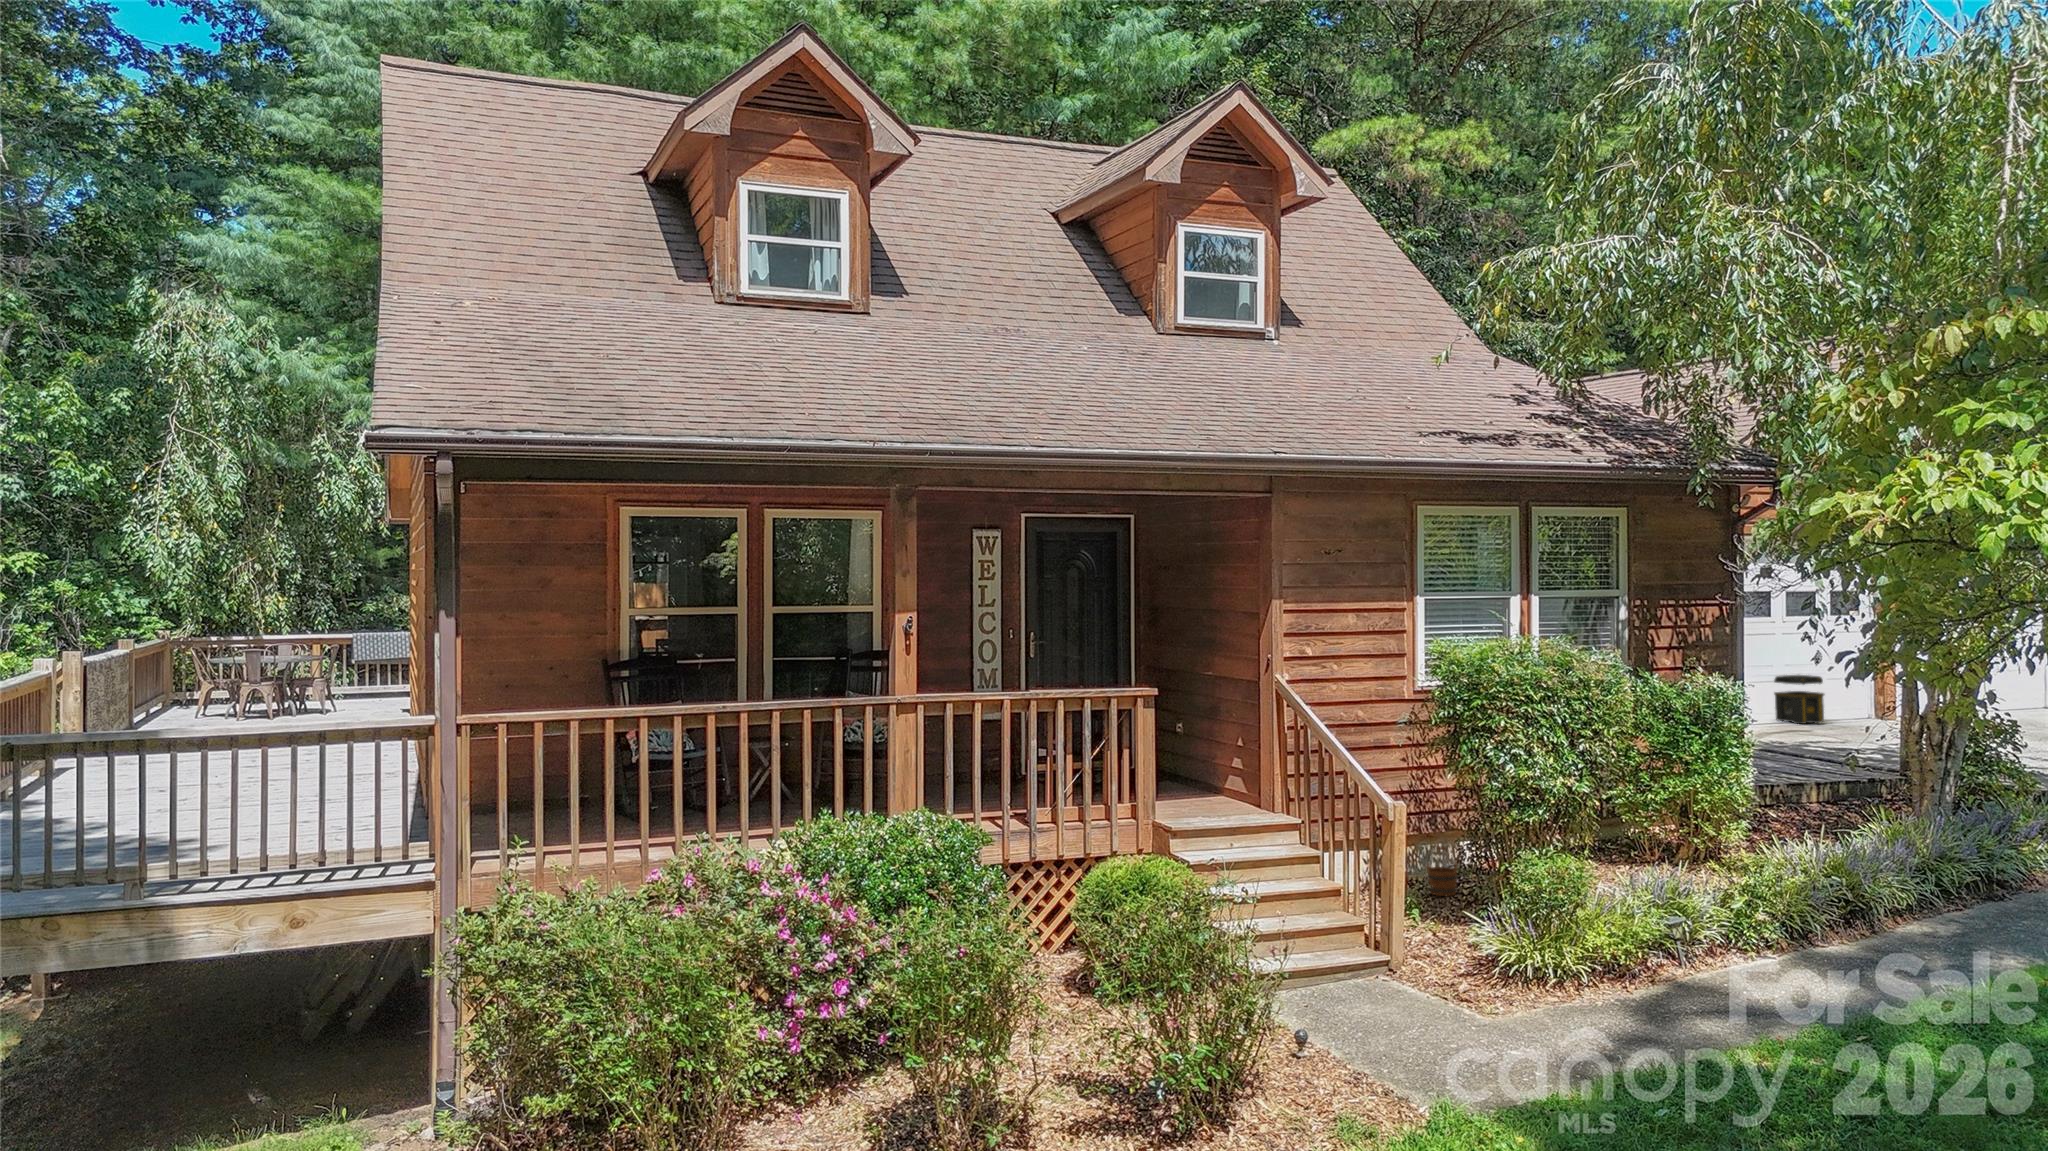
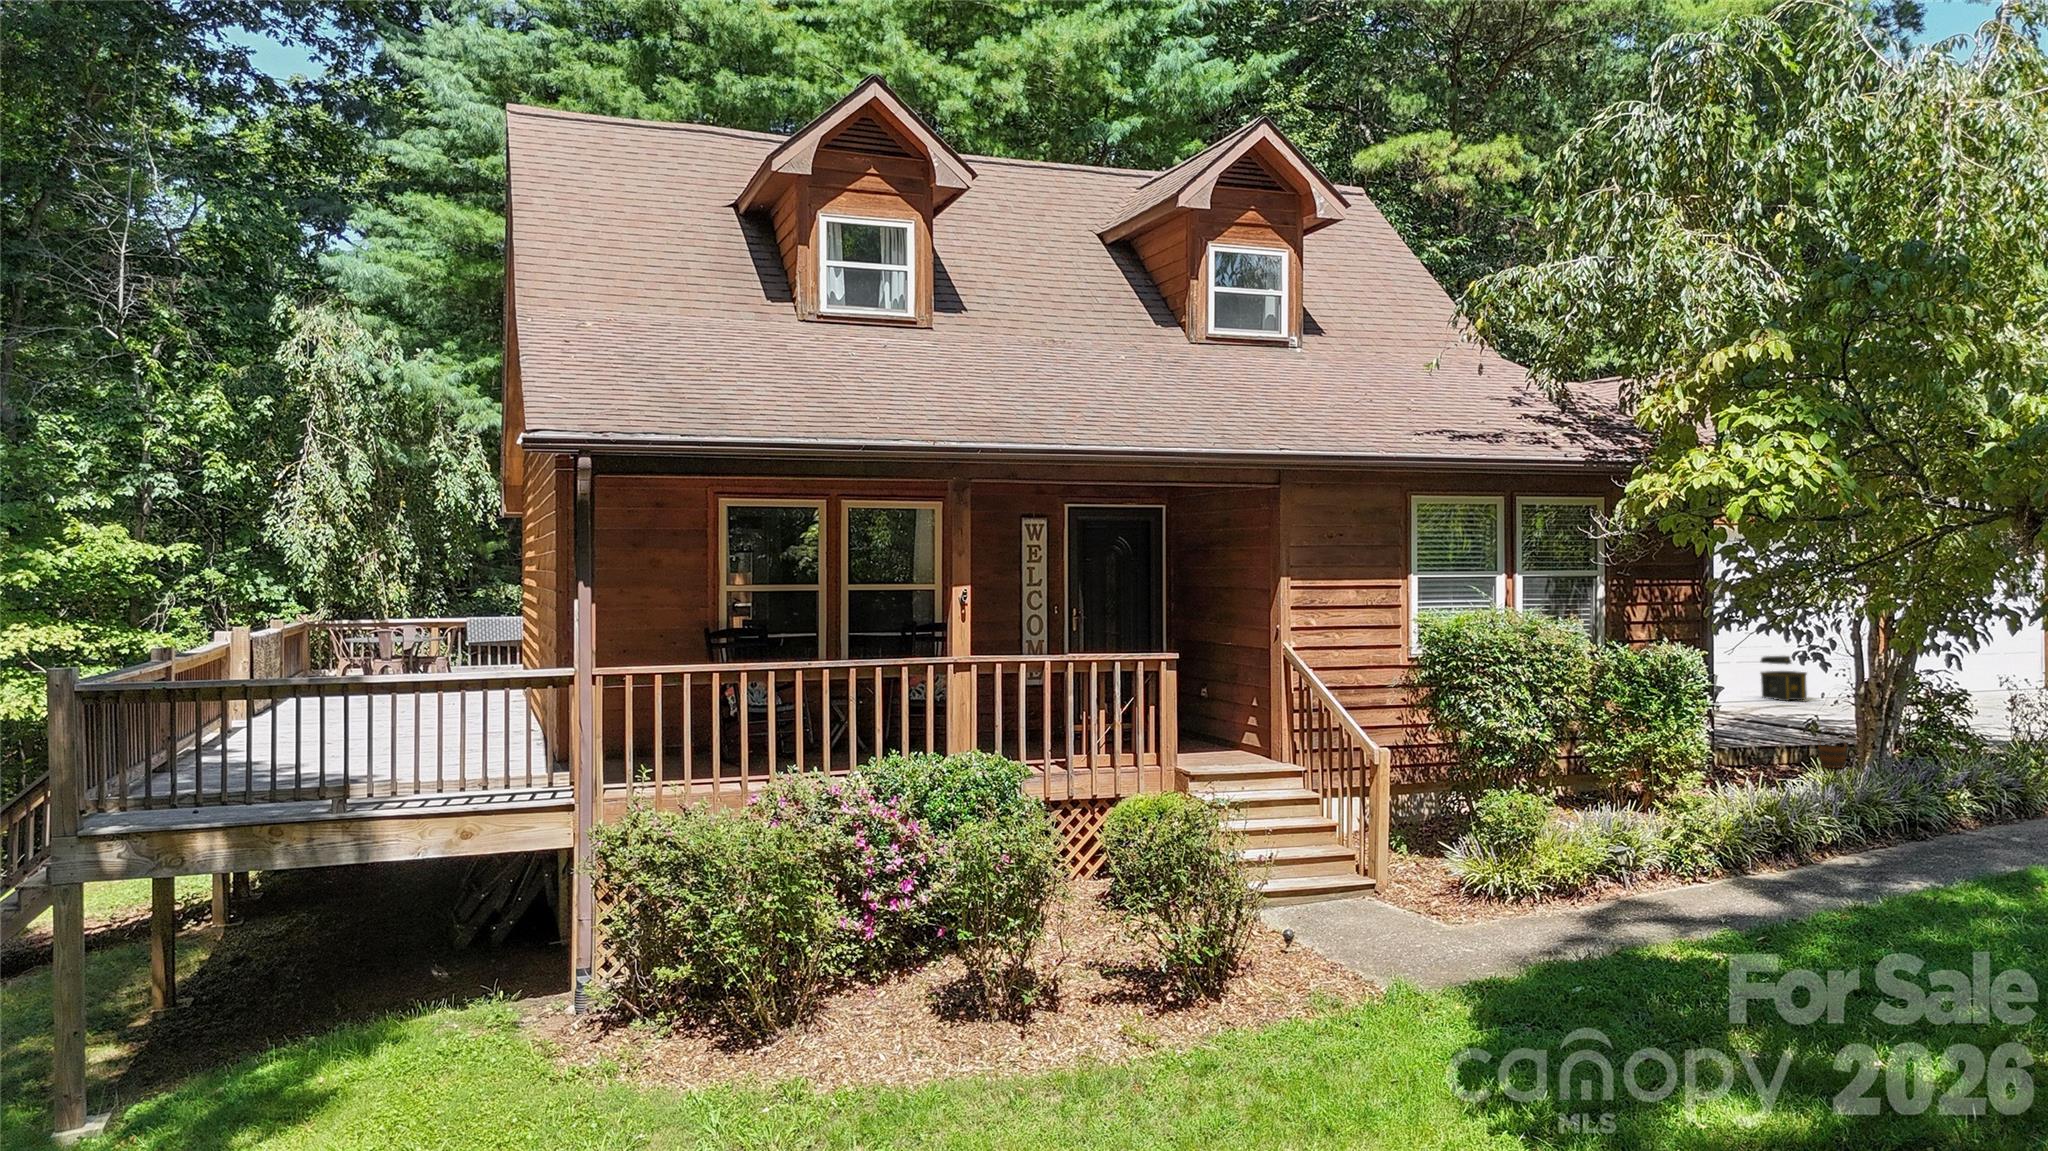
wooden bucket: present [1426,847,1458,896] -> present [1818,728,1847,768]

